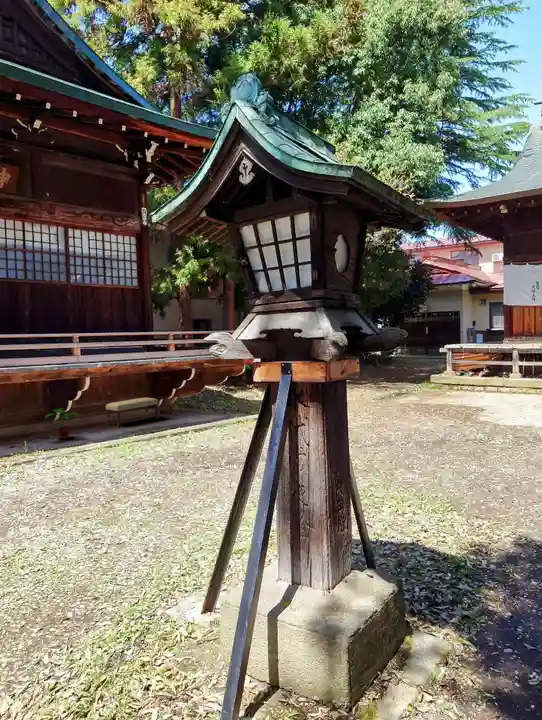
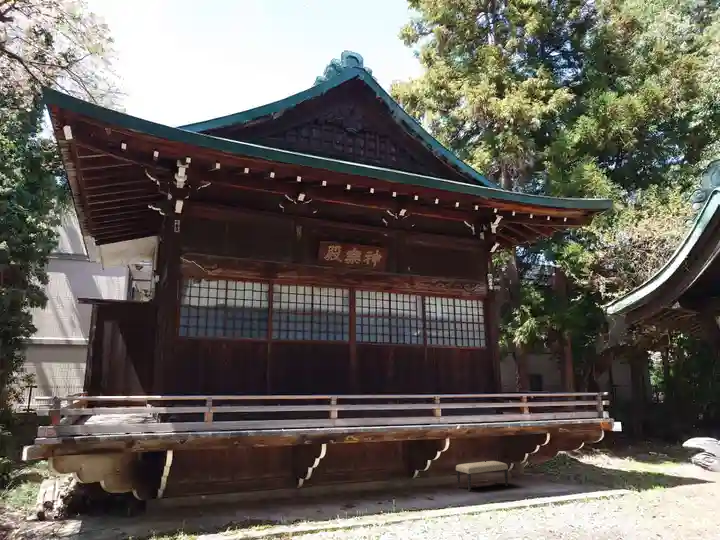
potted plant: present [46,409,71,439] -> none [404,467,436,499]

